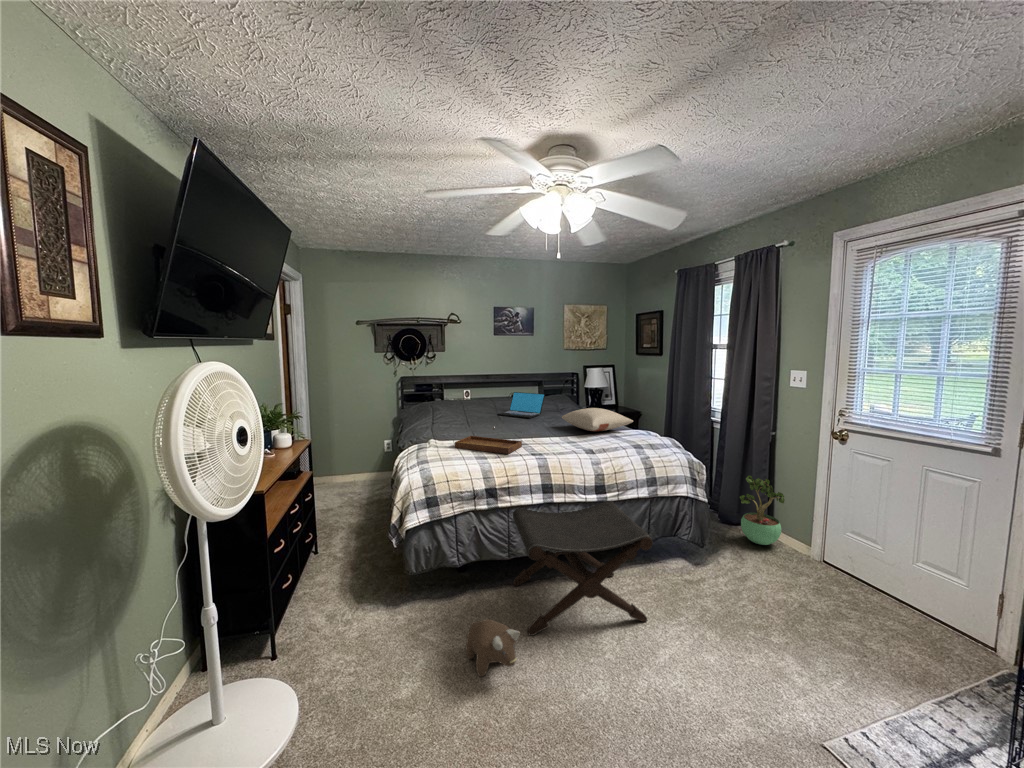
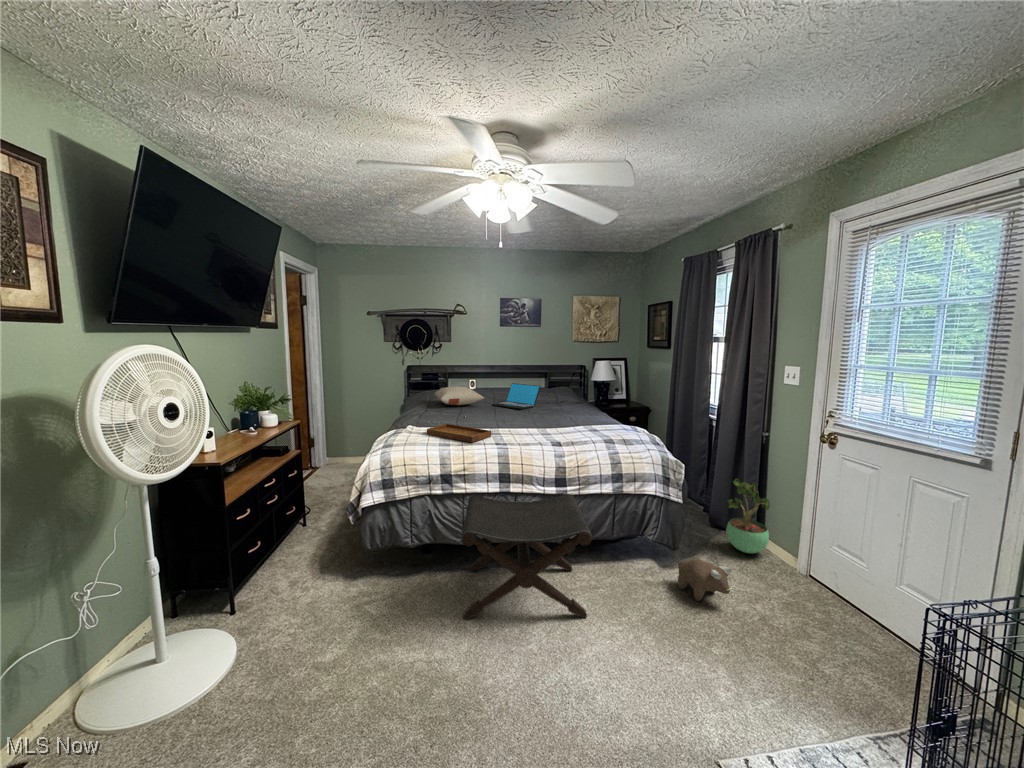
pillow: present [562,408,633,431] -> present [435,386,484,405]
plush toy: present [466,619,520,677] -> present [678,559,732,601]

